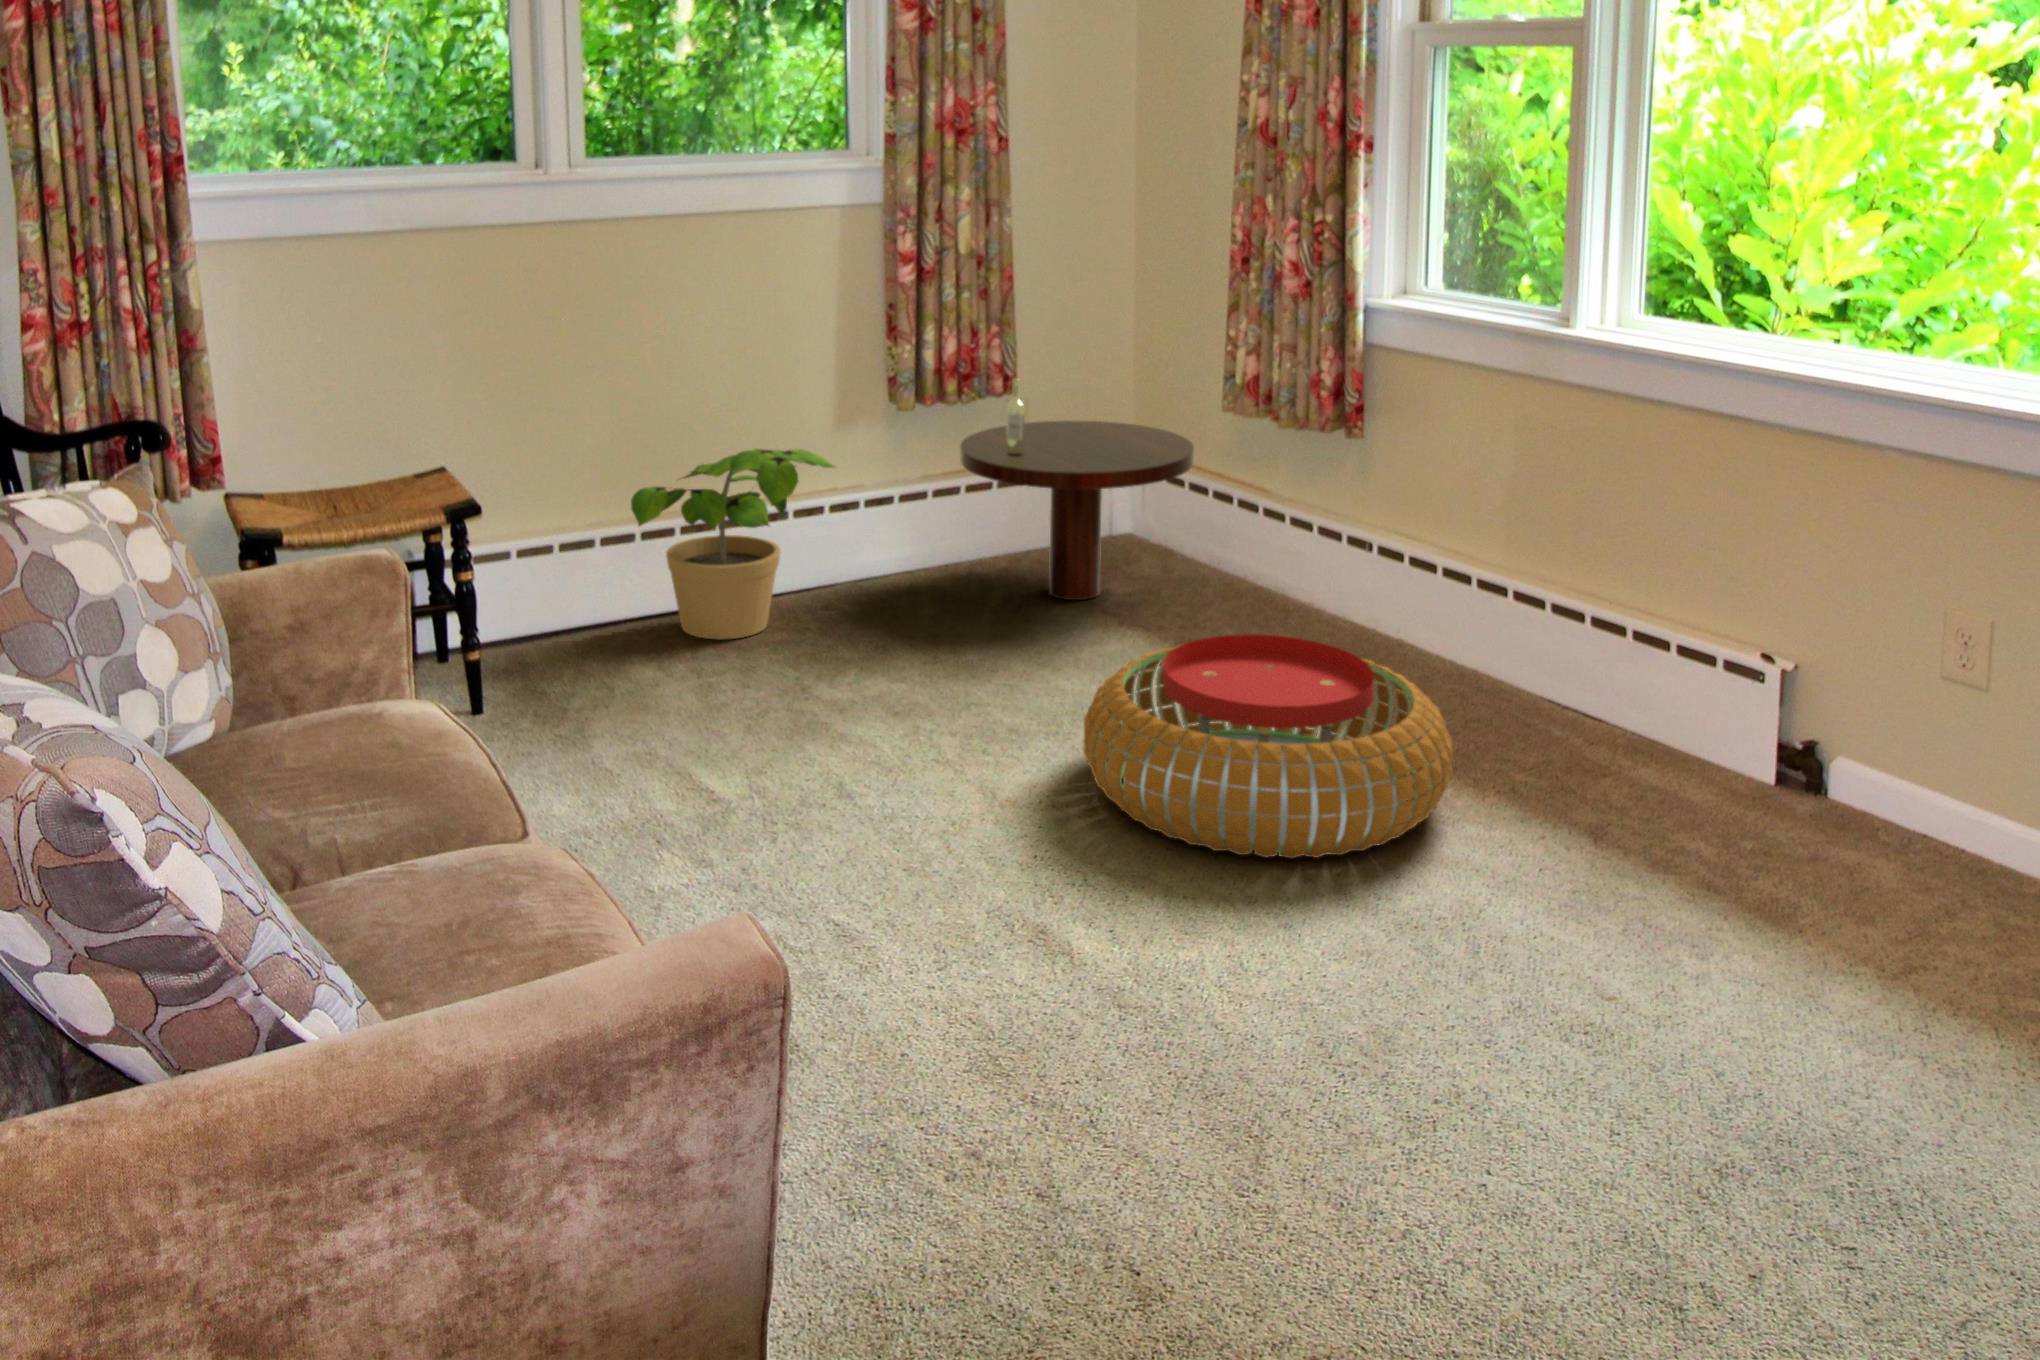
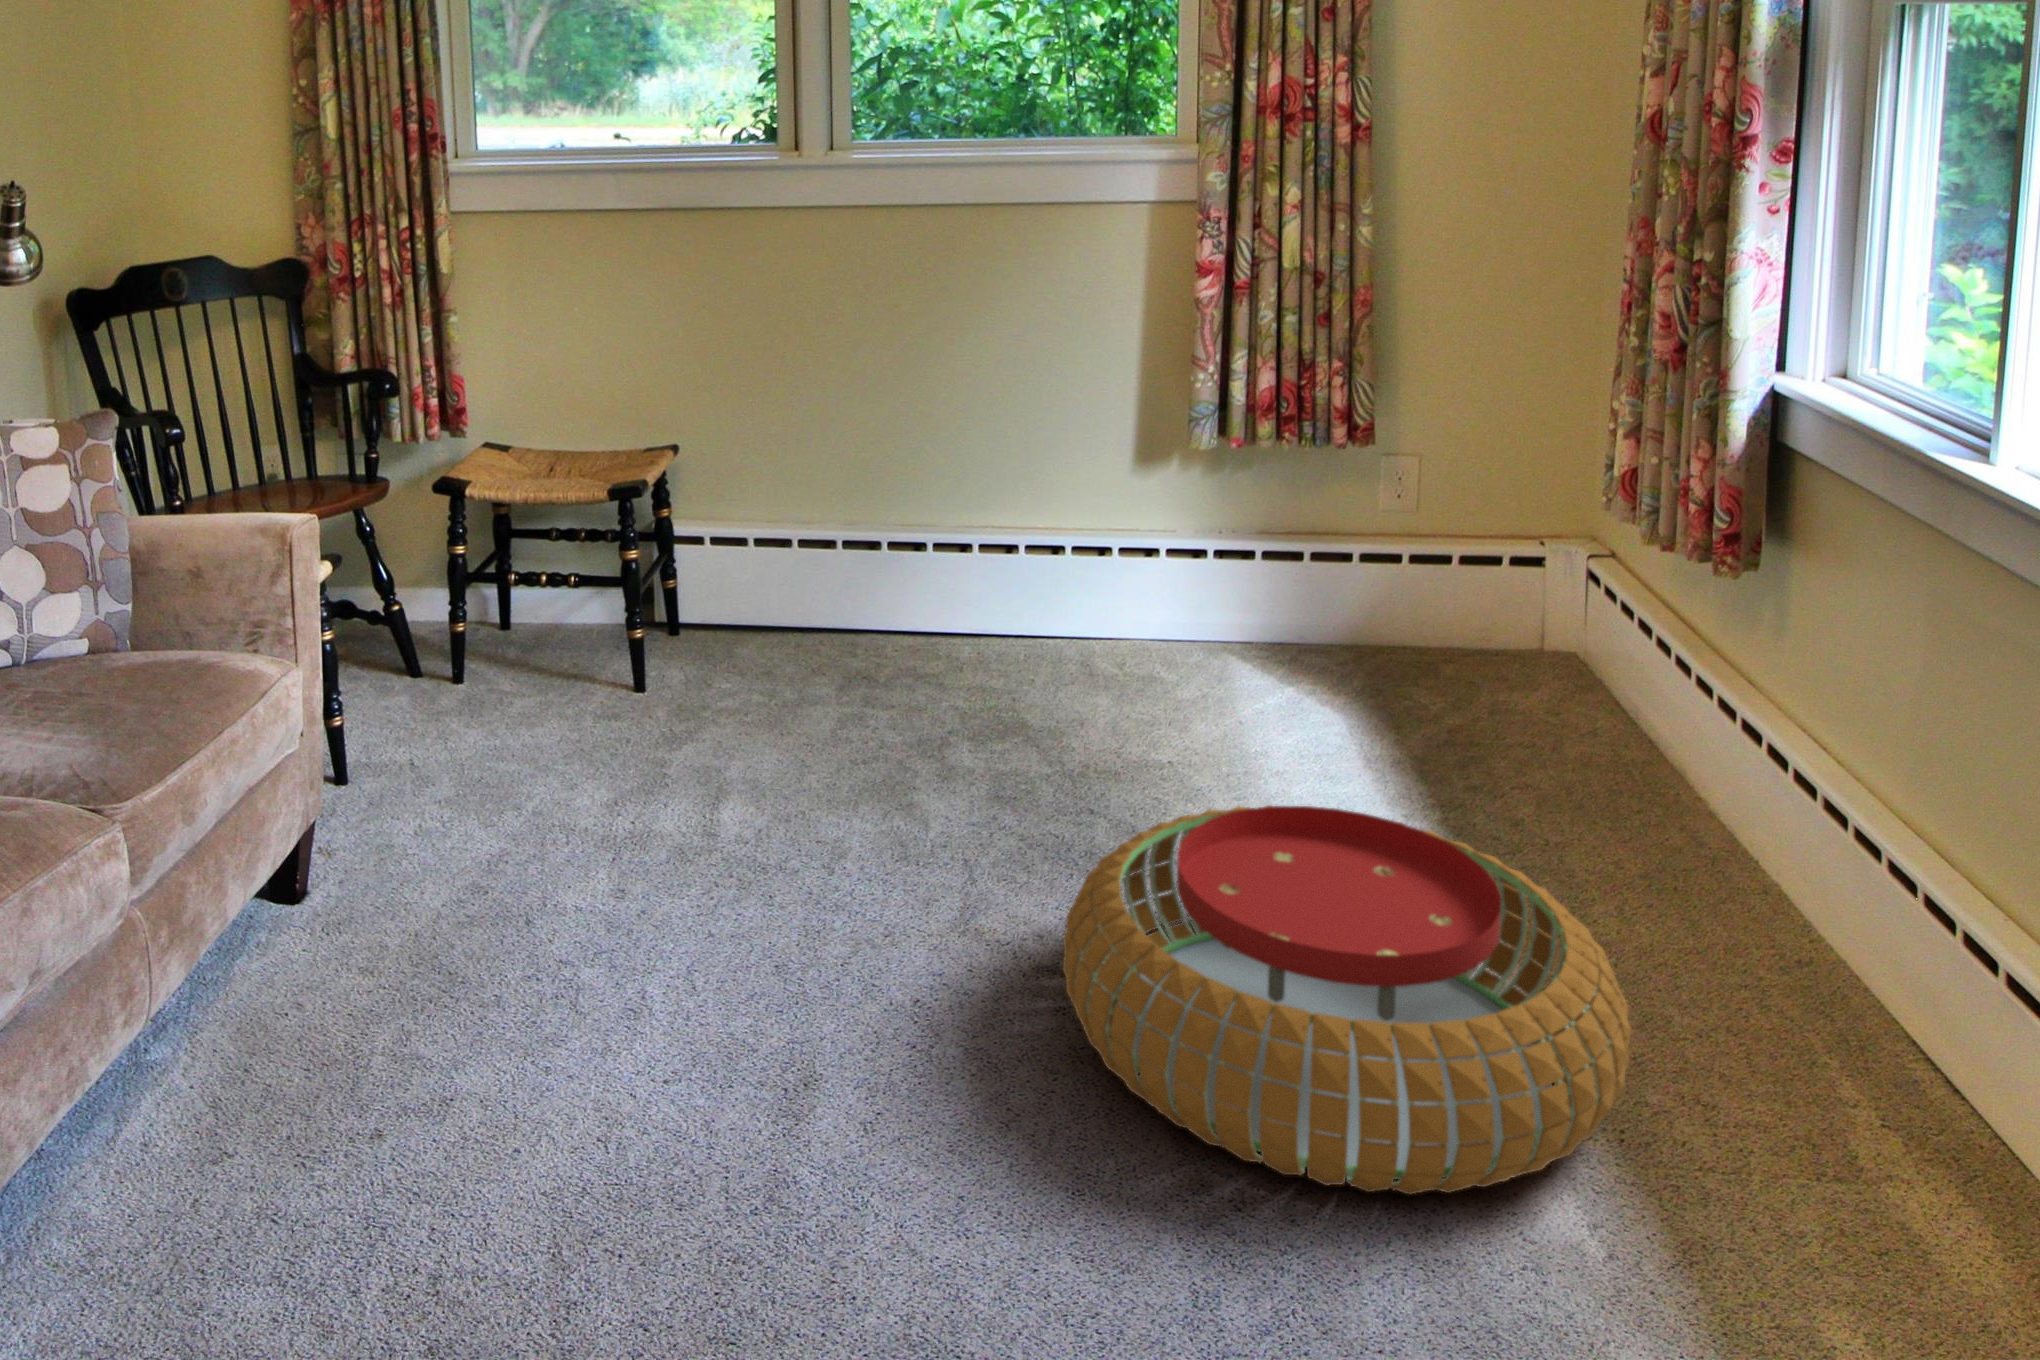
coffee table: present [960,378,1194,600] -> none [1251,422,1581,714]
potted plant: present [631,449,834,640] -> none [840,467,1035,671]

